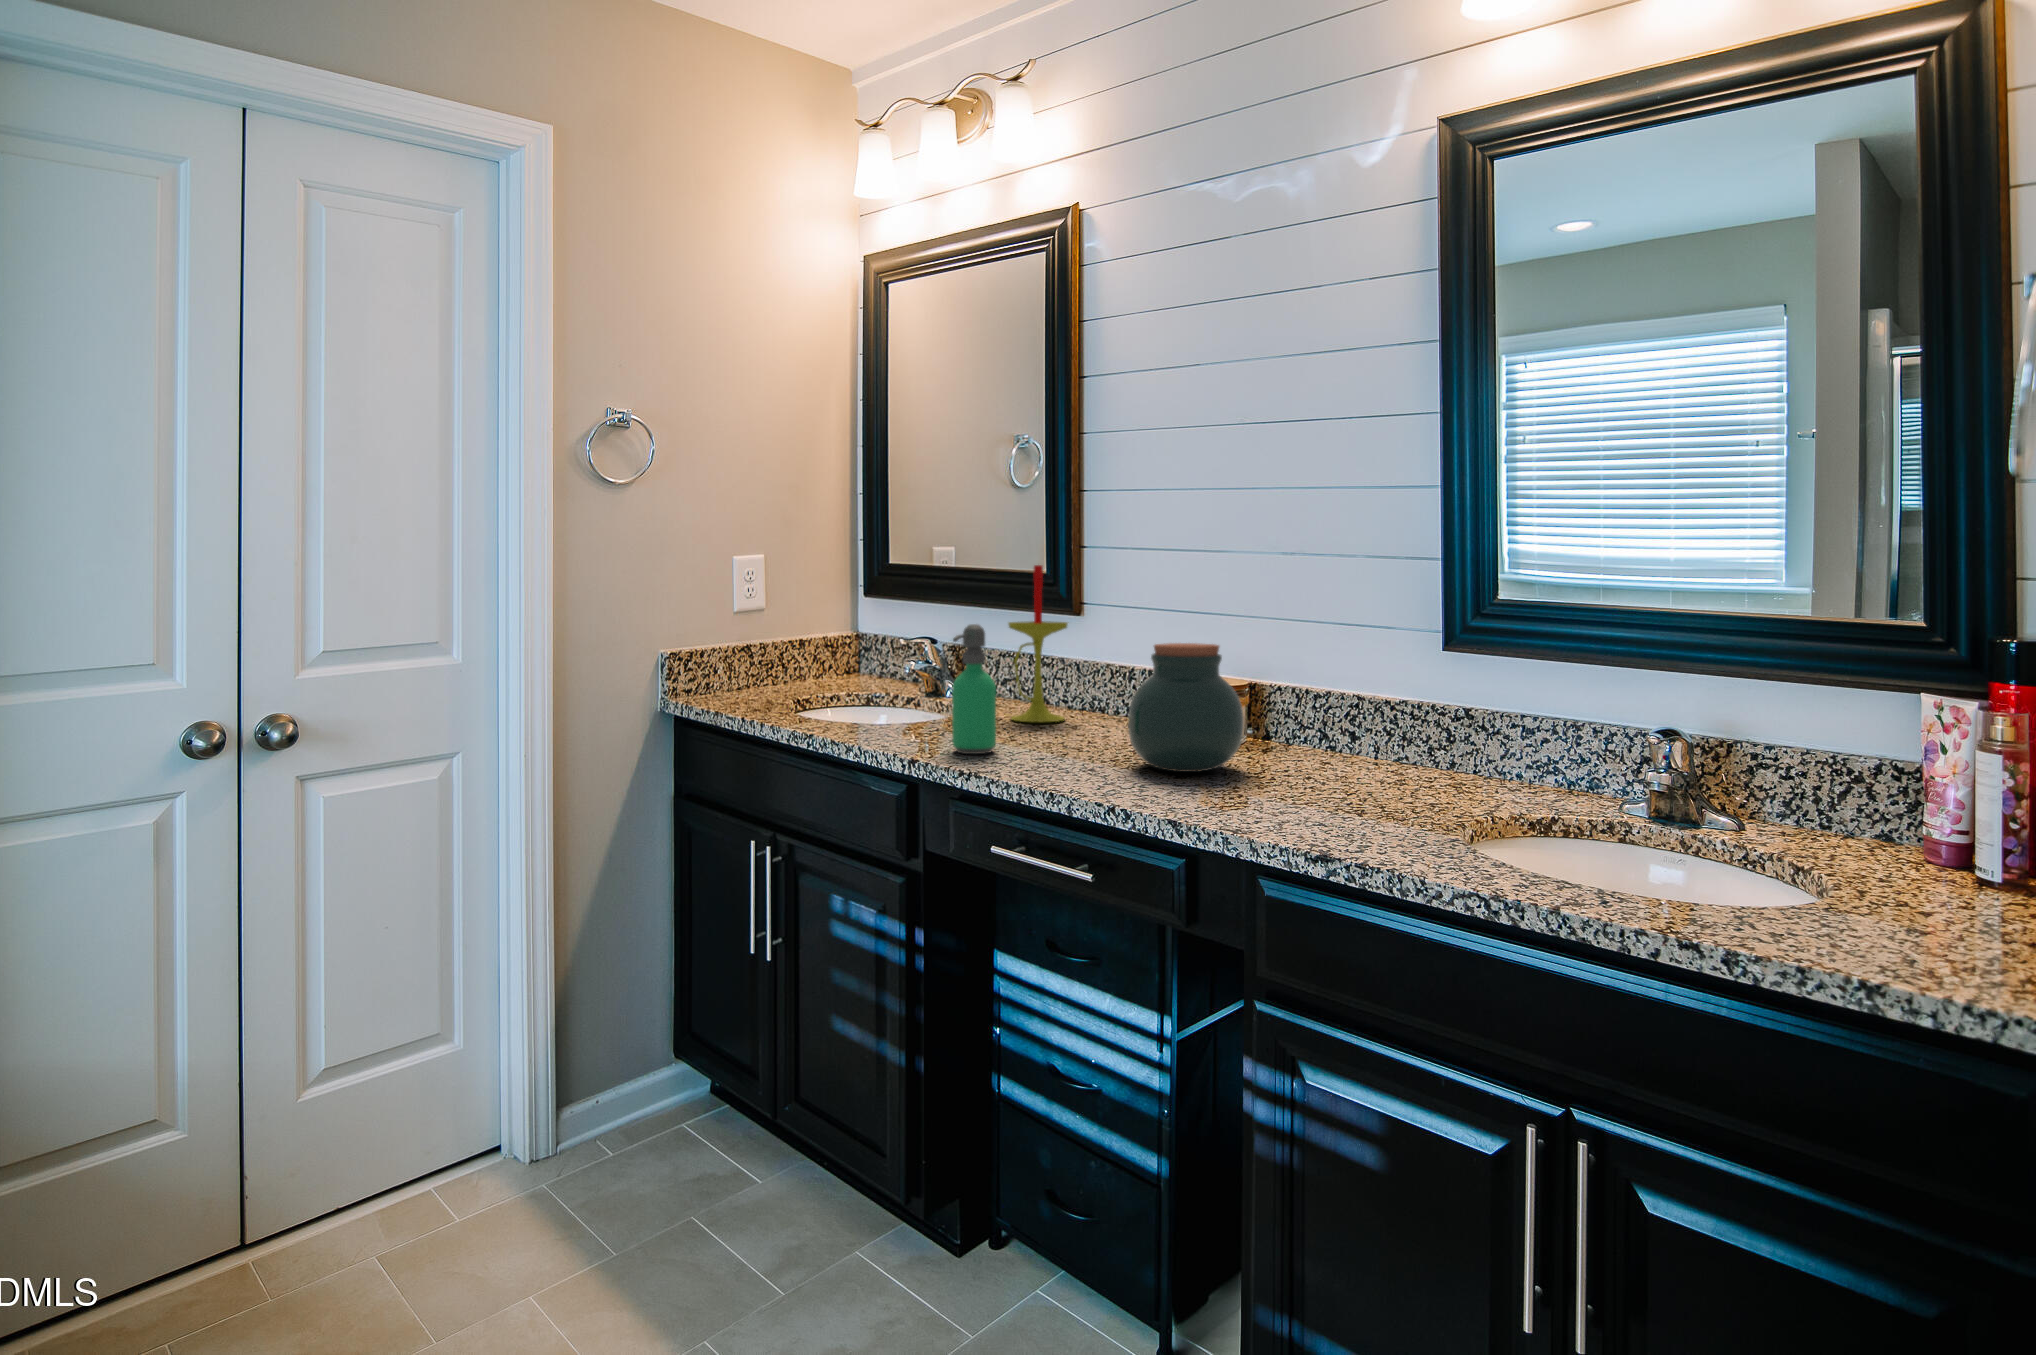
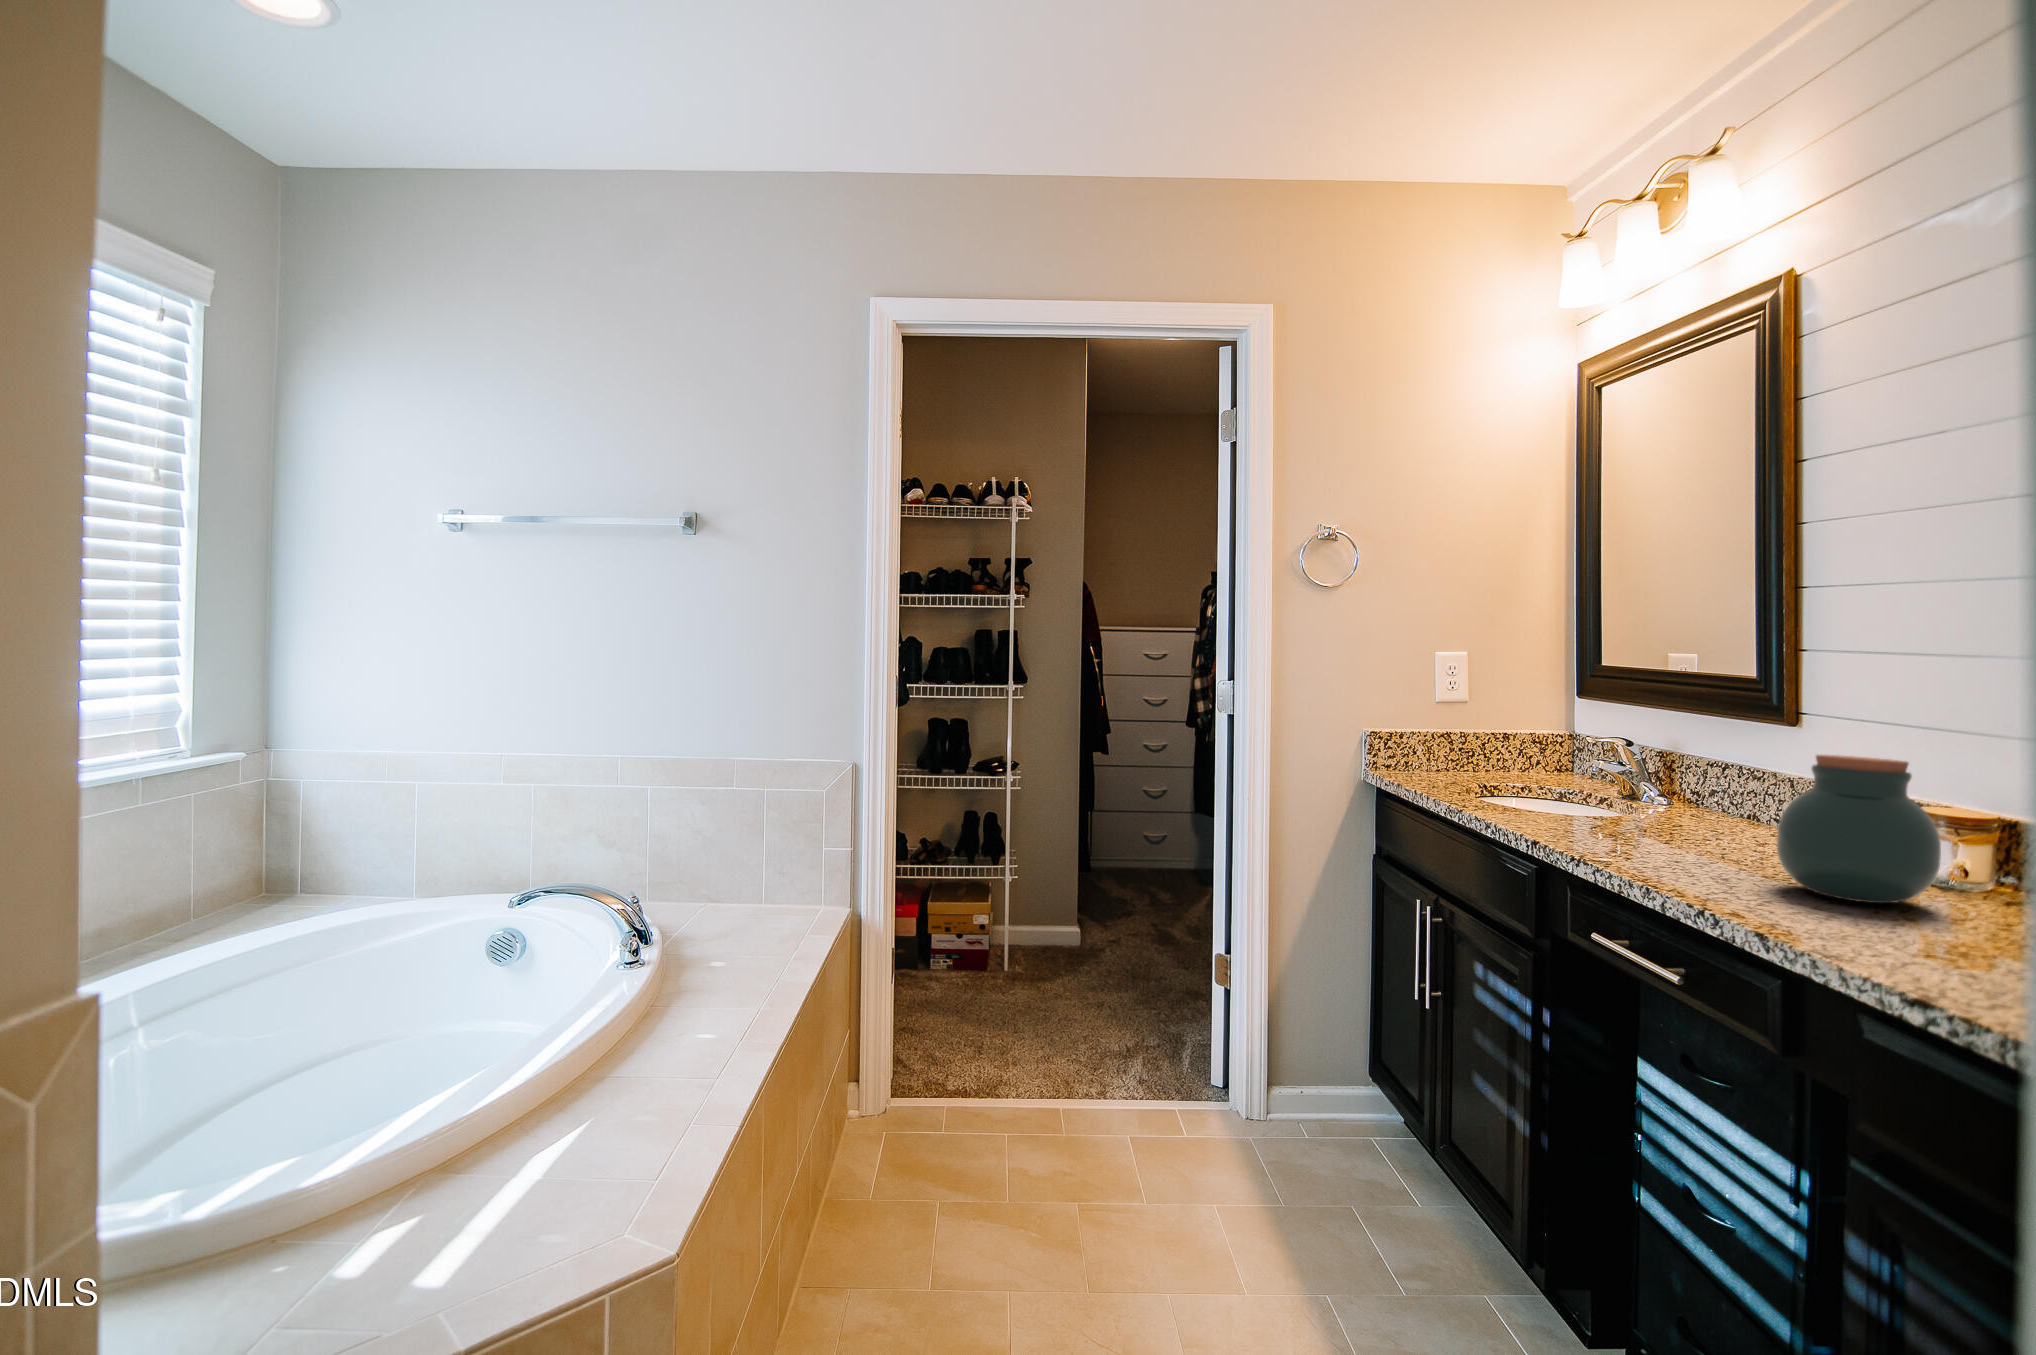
candle: present [1009,565,1068,722] -> none [1692,665,1773,837]
soap dispenser: present [952,624,996,754] -> none [1584,720,1638,849]

